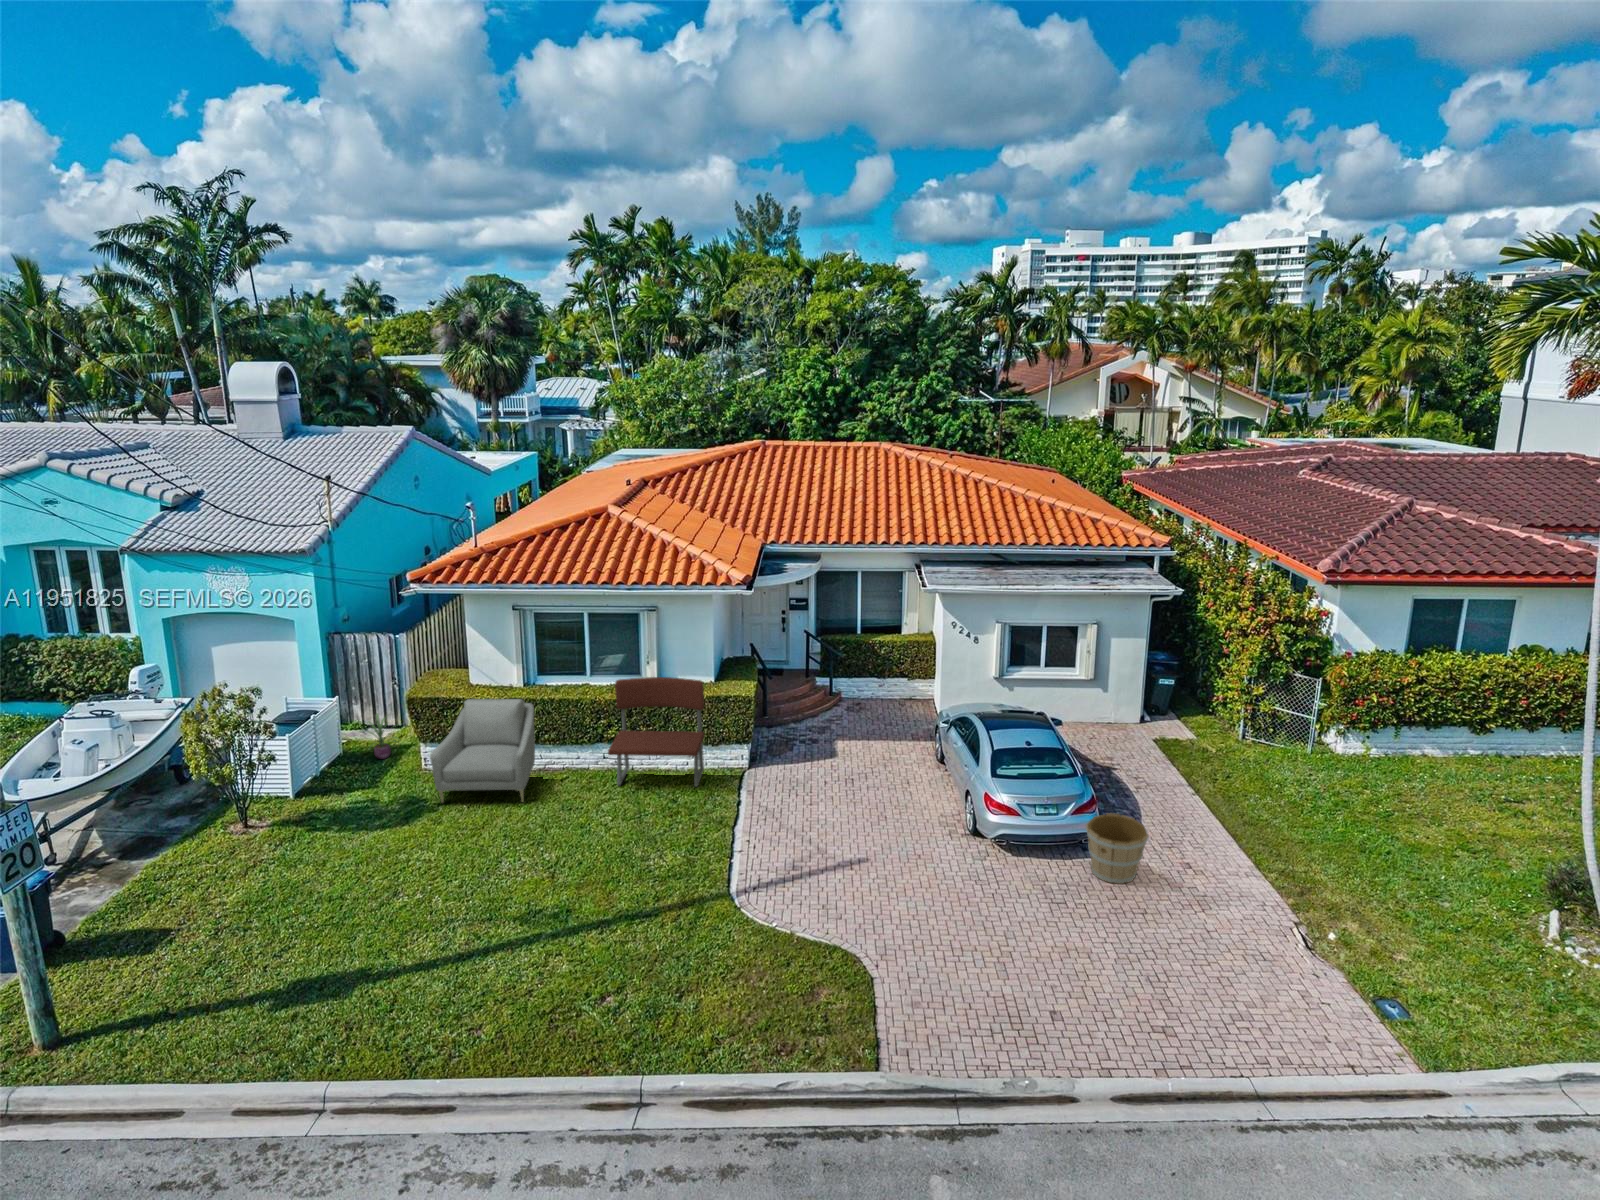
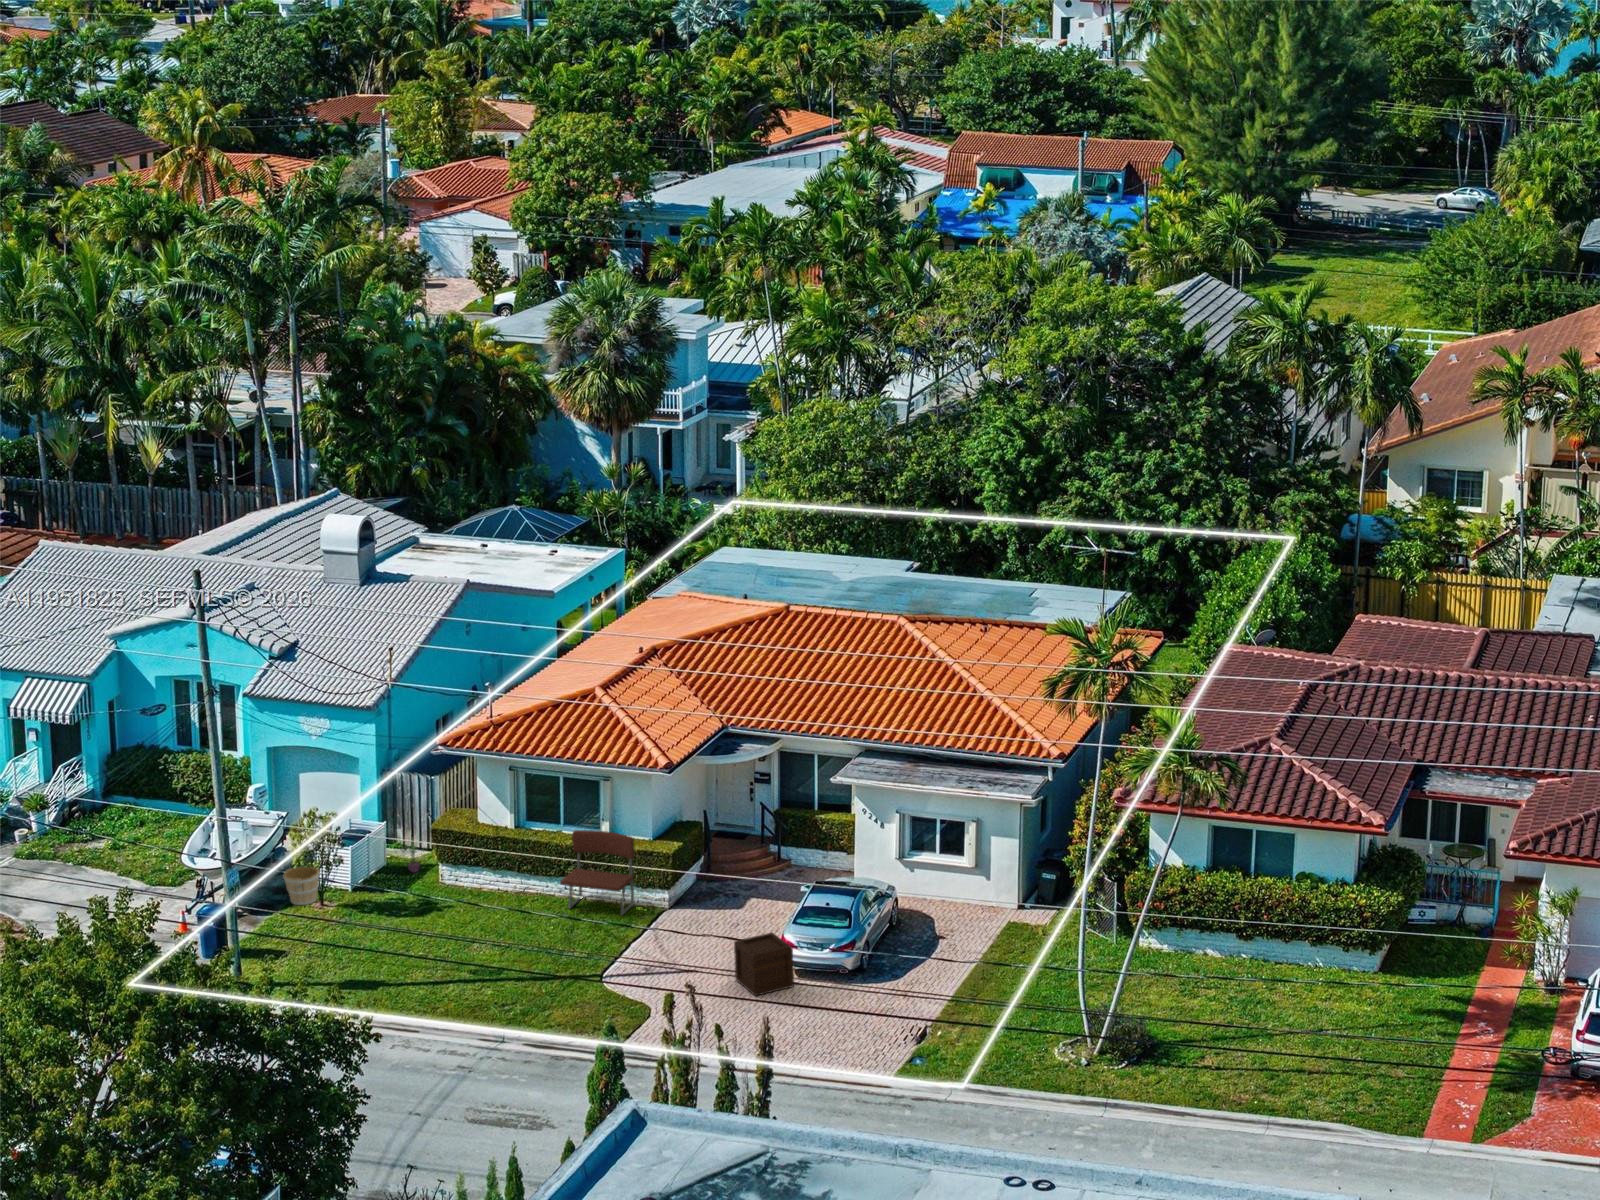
chair: present [430,699,535,803] -> none [440,834,518,912]
wooden crate: none [943,794,1040,900] -> present [734,933,794,996]
wooden bucket: present [1086,813,1149,884] -> present [283,867,320,905]

